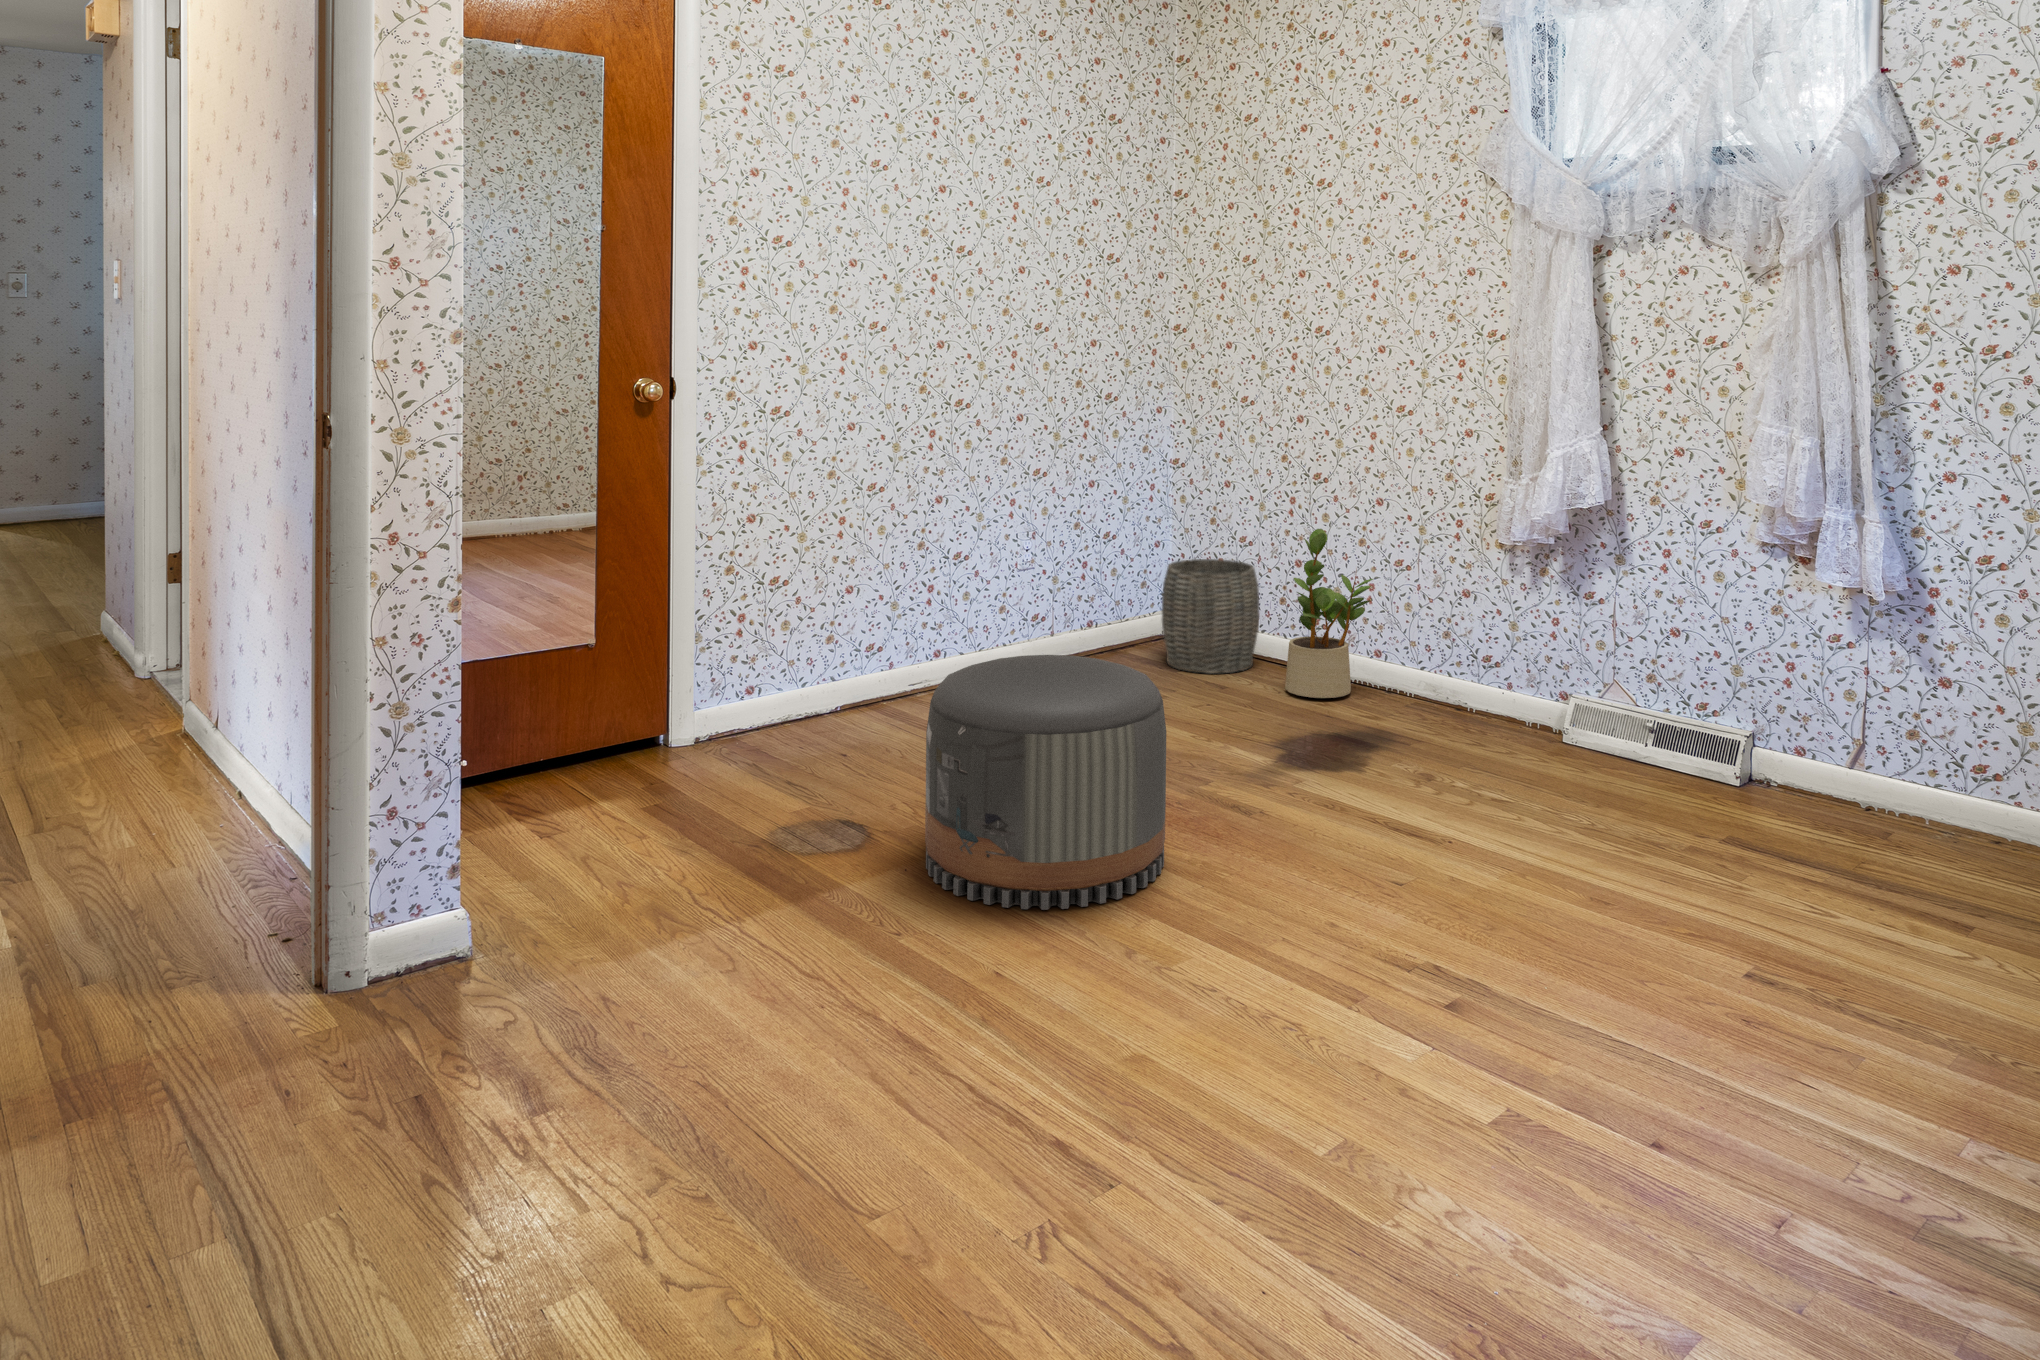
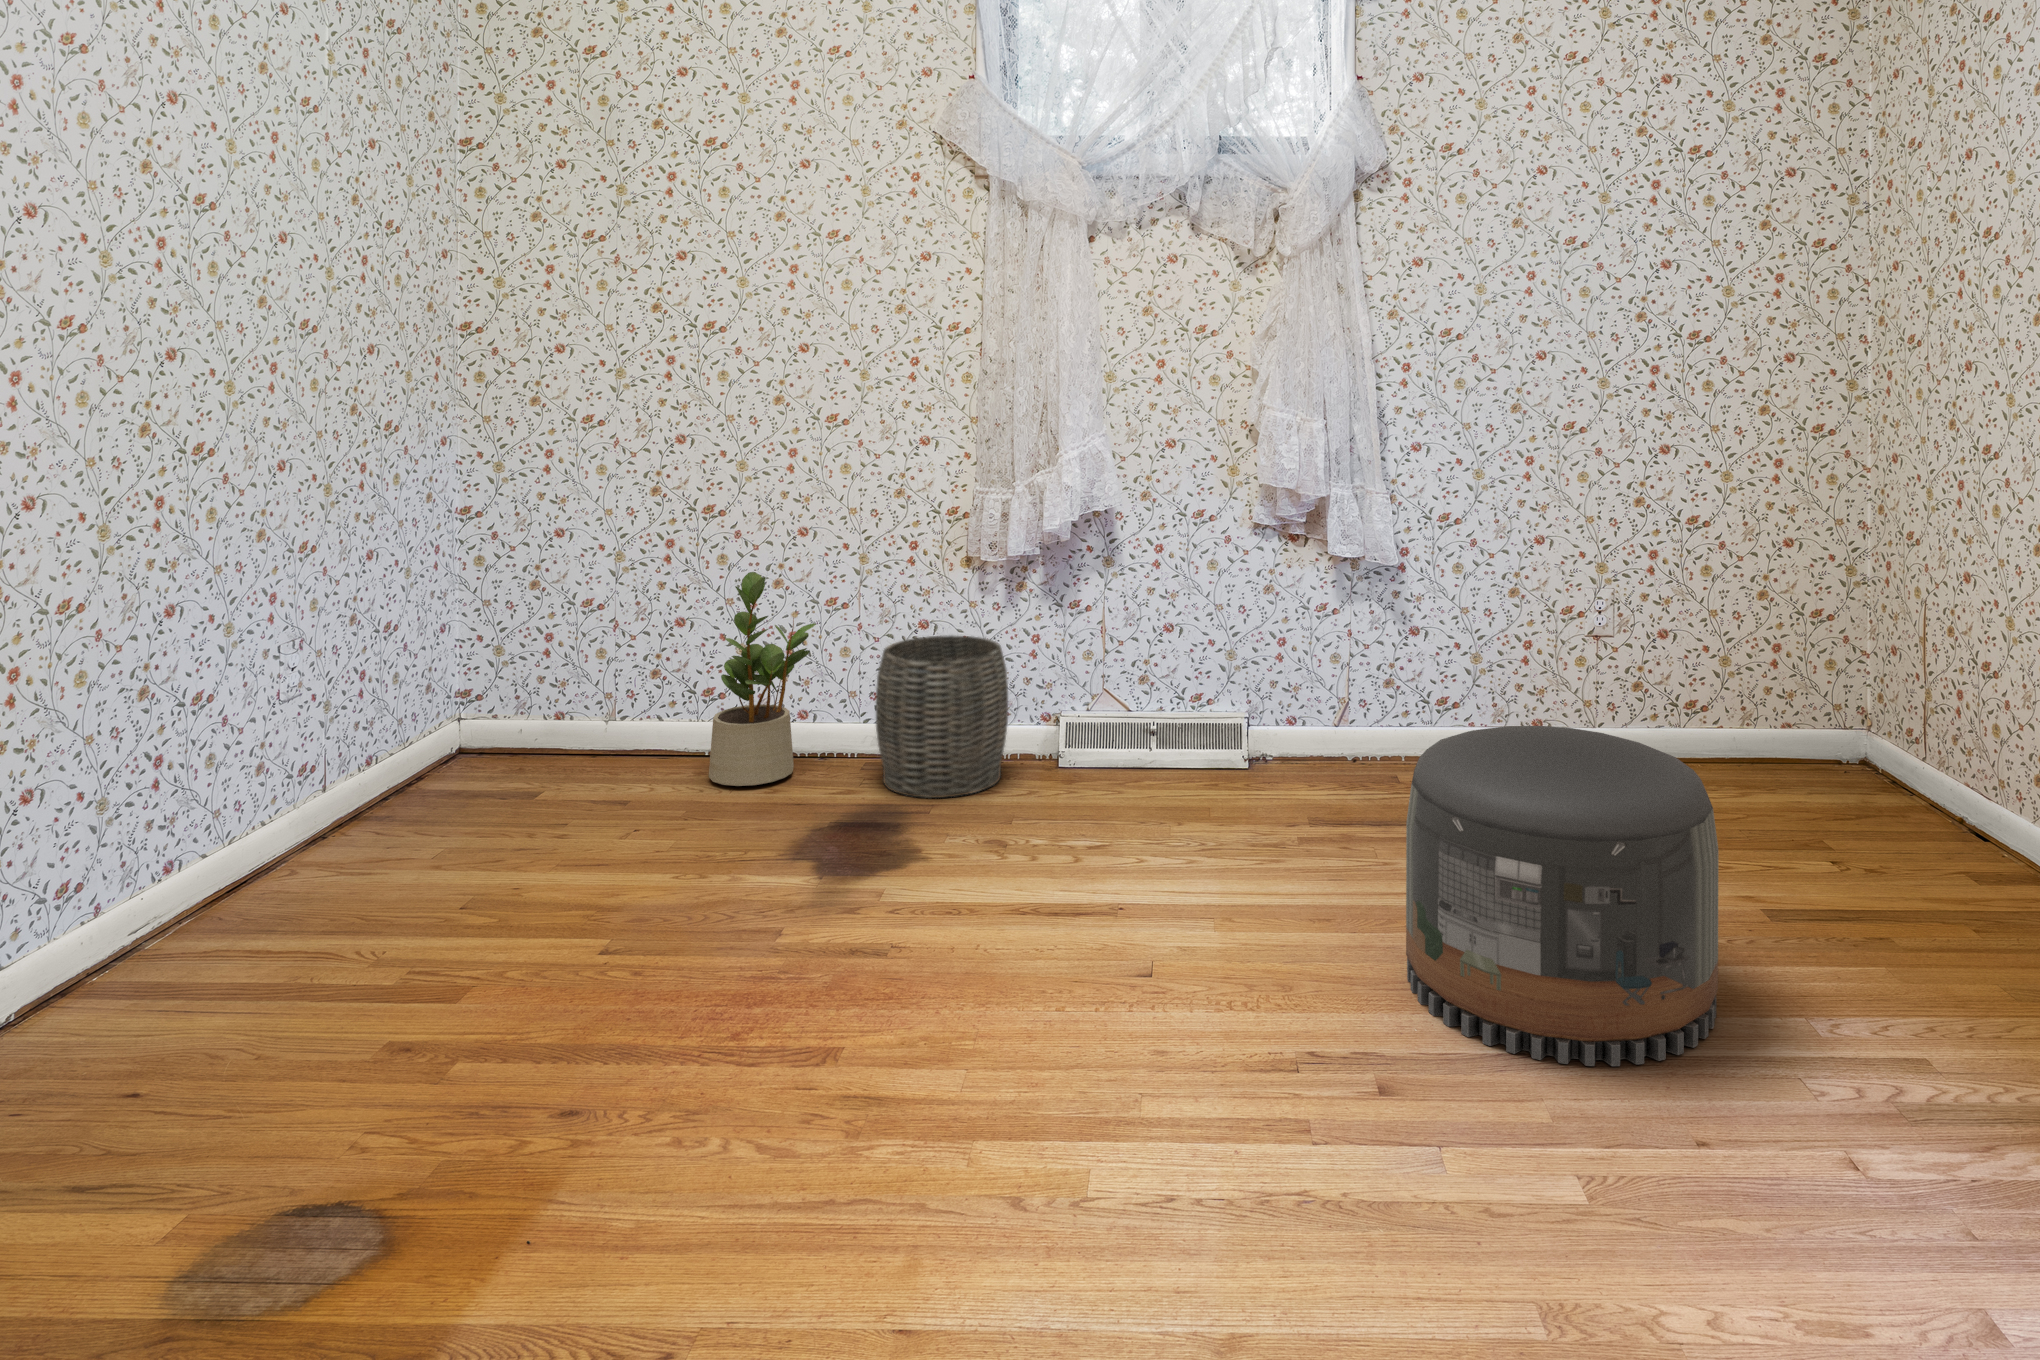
woven basket: present [1162,559,1259,673] -> present [876,635,1008,798]
pouf: present [925,655,1166,910] -> present [1406,726,1718,1066]

